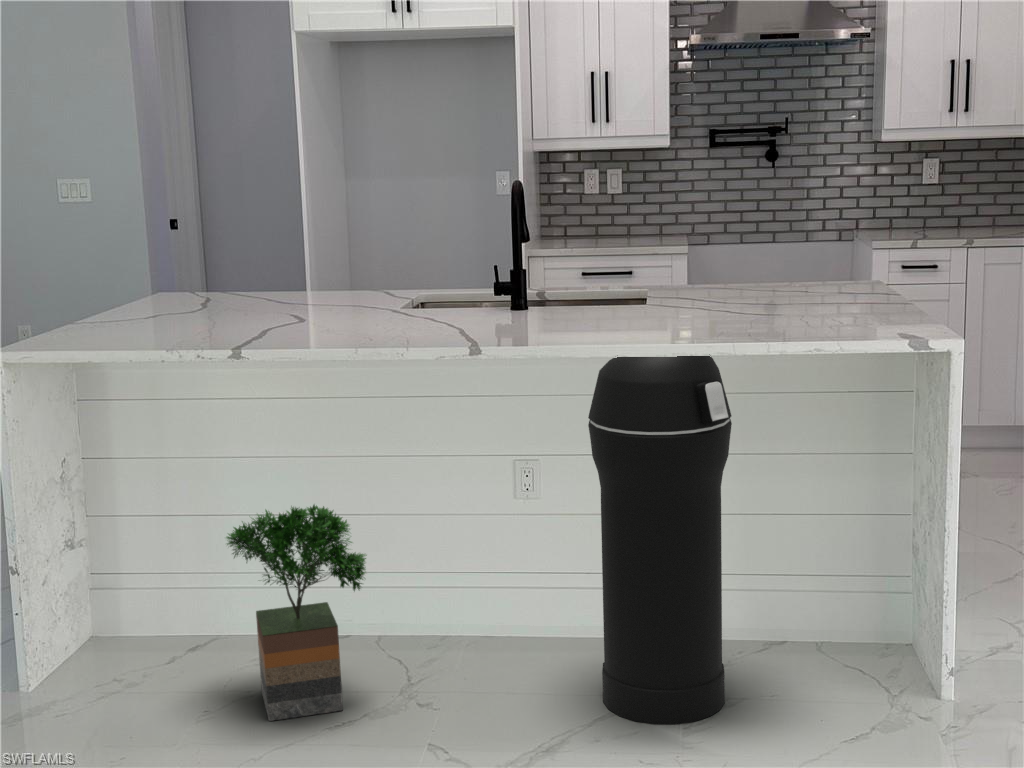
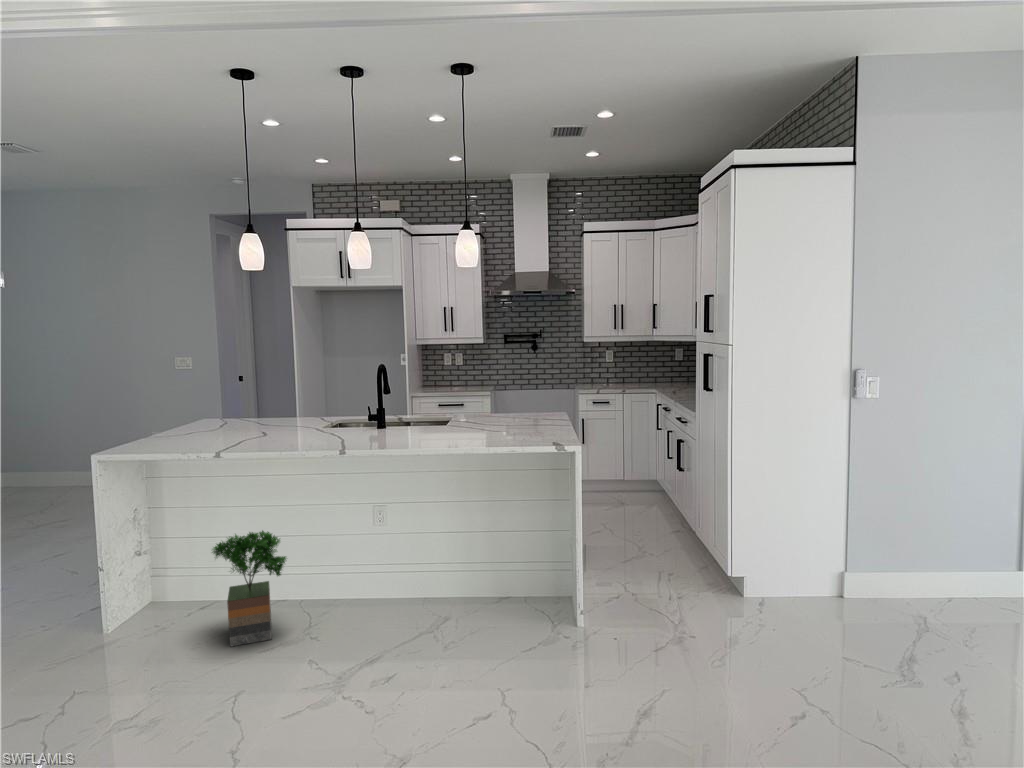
trash can: present [588,354,732,724] -> none [399,447,470,644]

